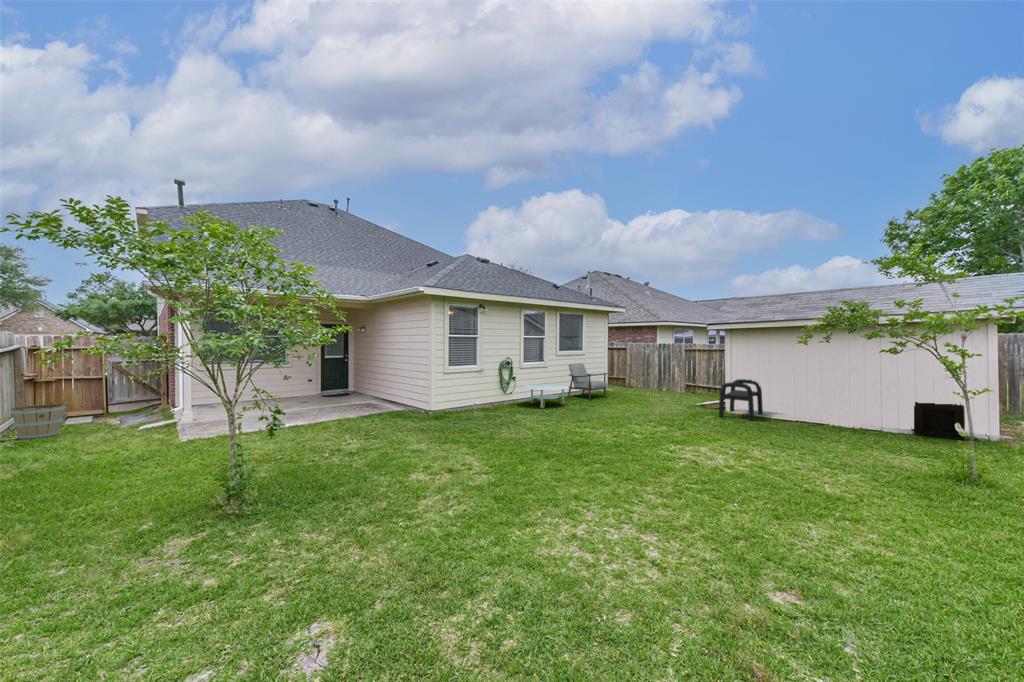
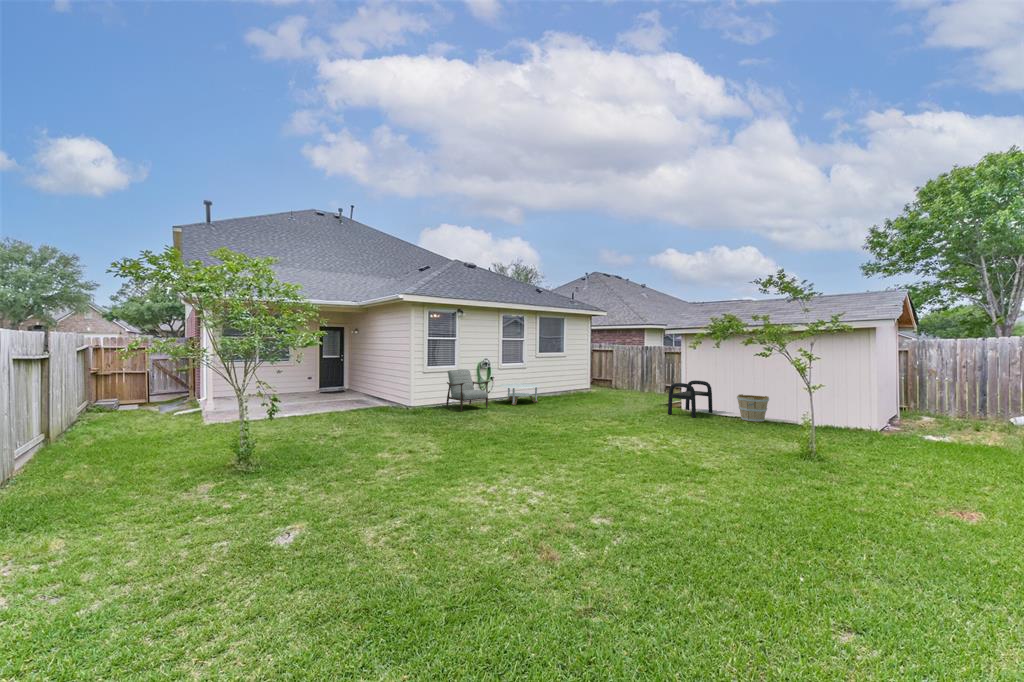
chair: present [568,363,608,400] -> present [446,369,490,411]
wooden crate: present [912,402,965,440] -> none [827,399,870,436]
wooden bucket: present [10,403,66,439] -> present [737,394,769,422]

